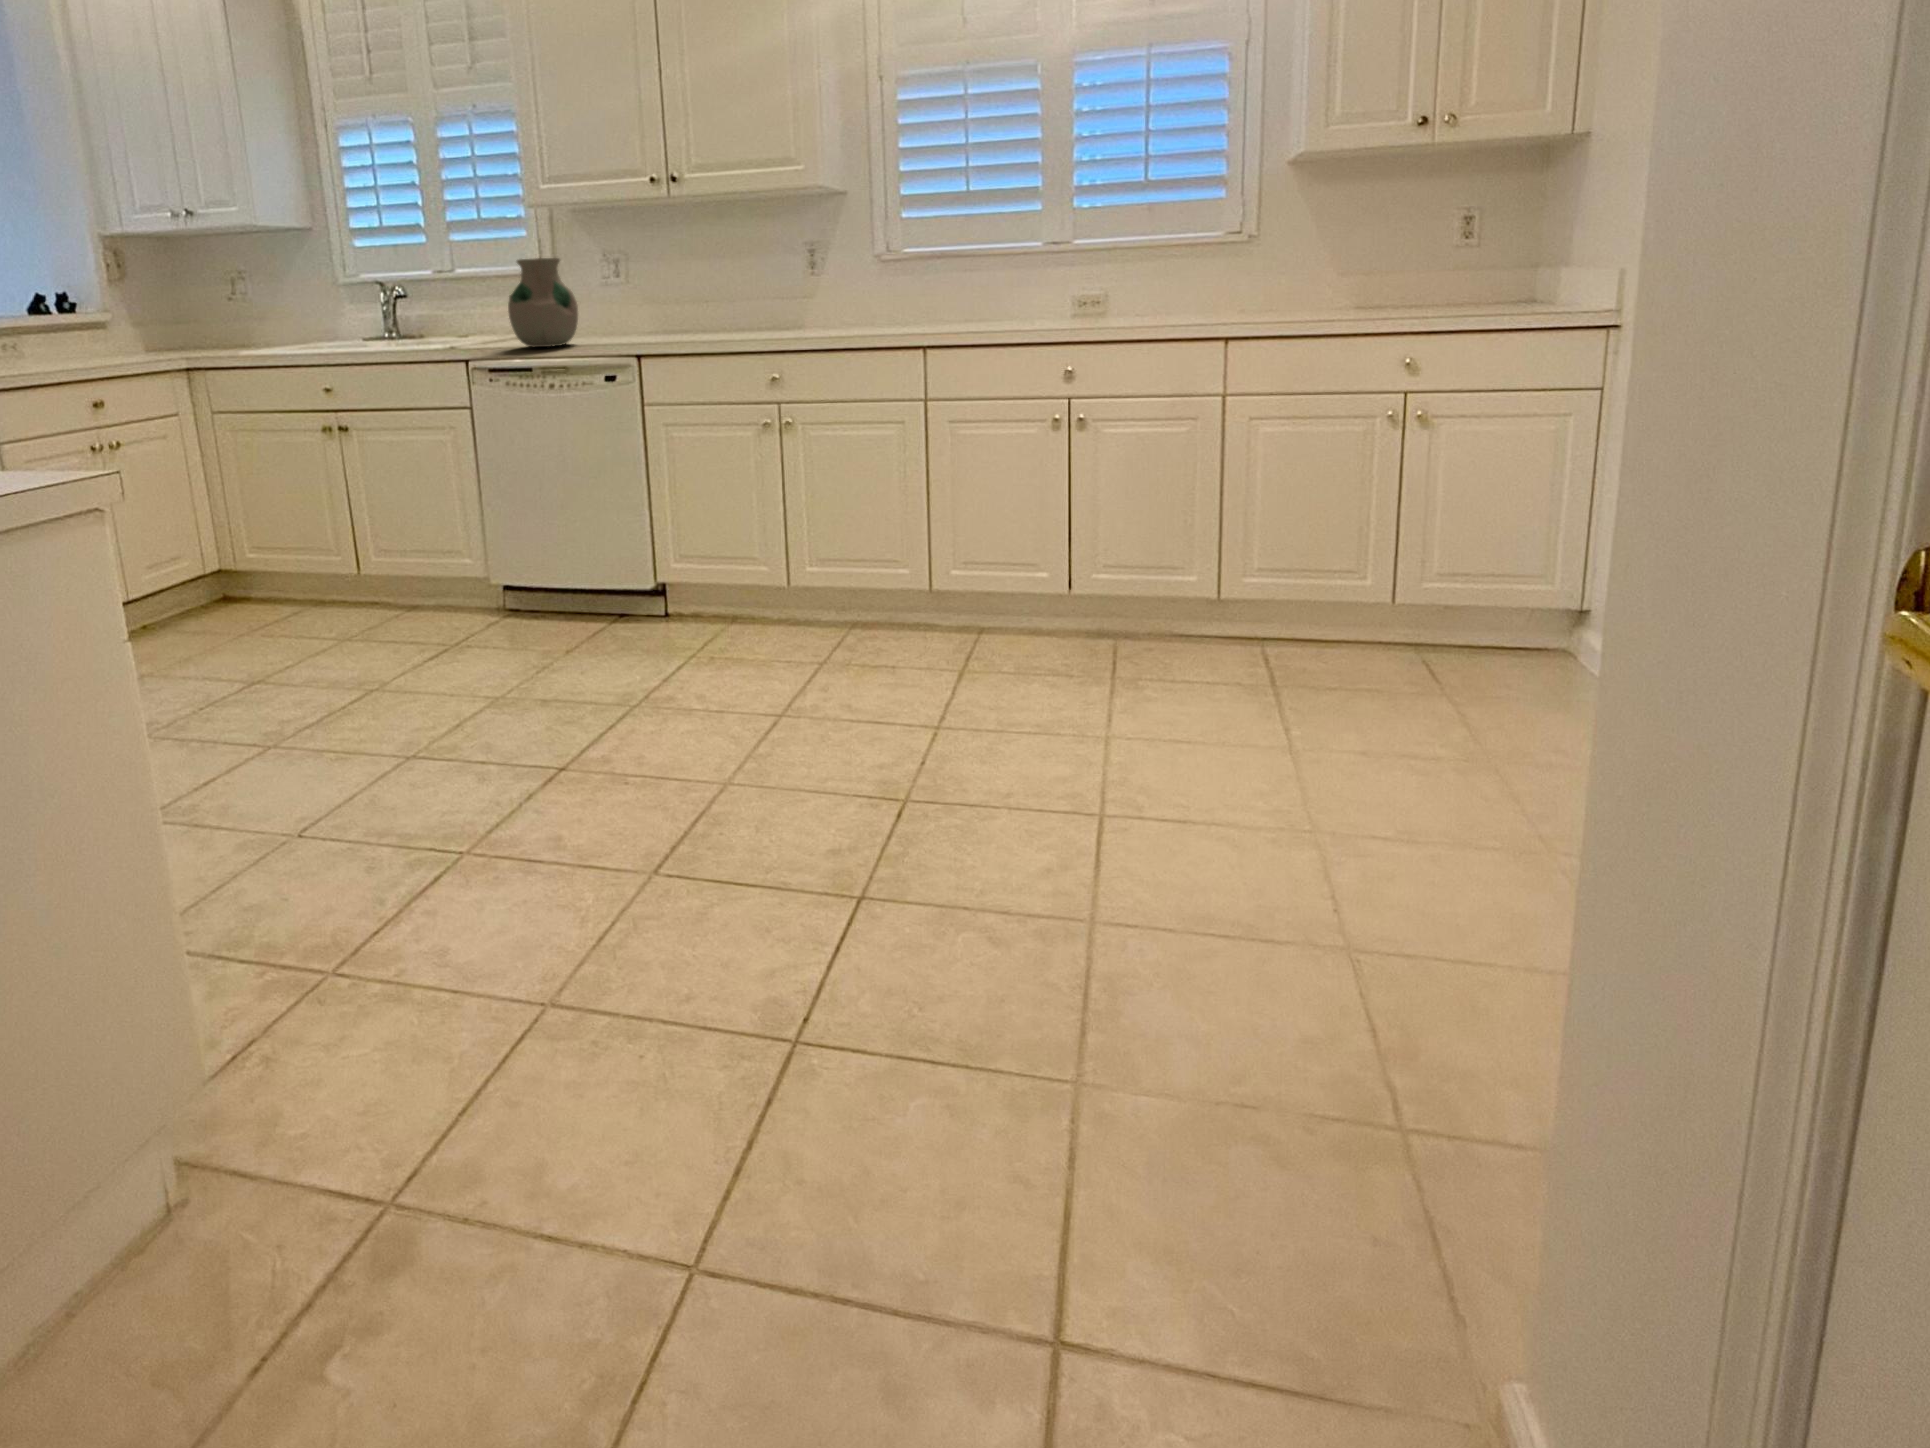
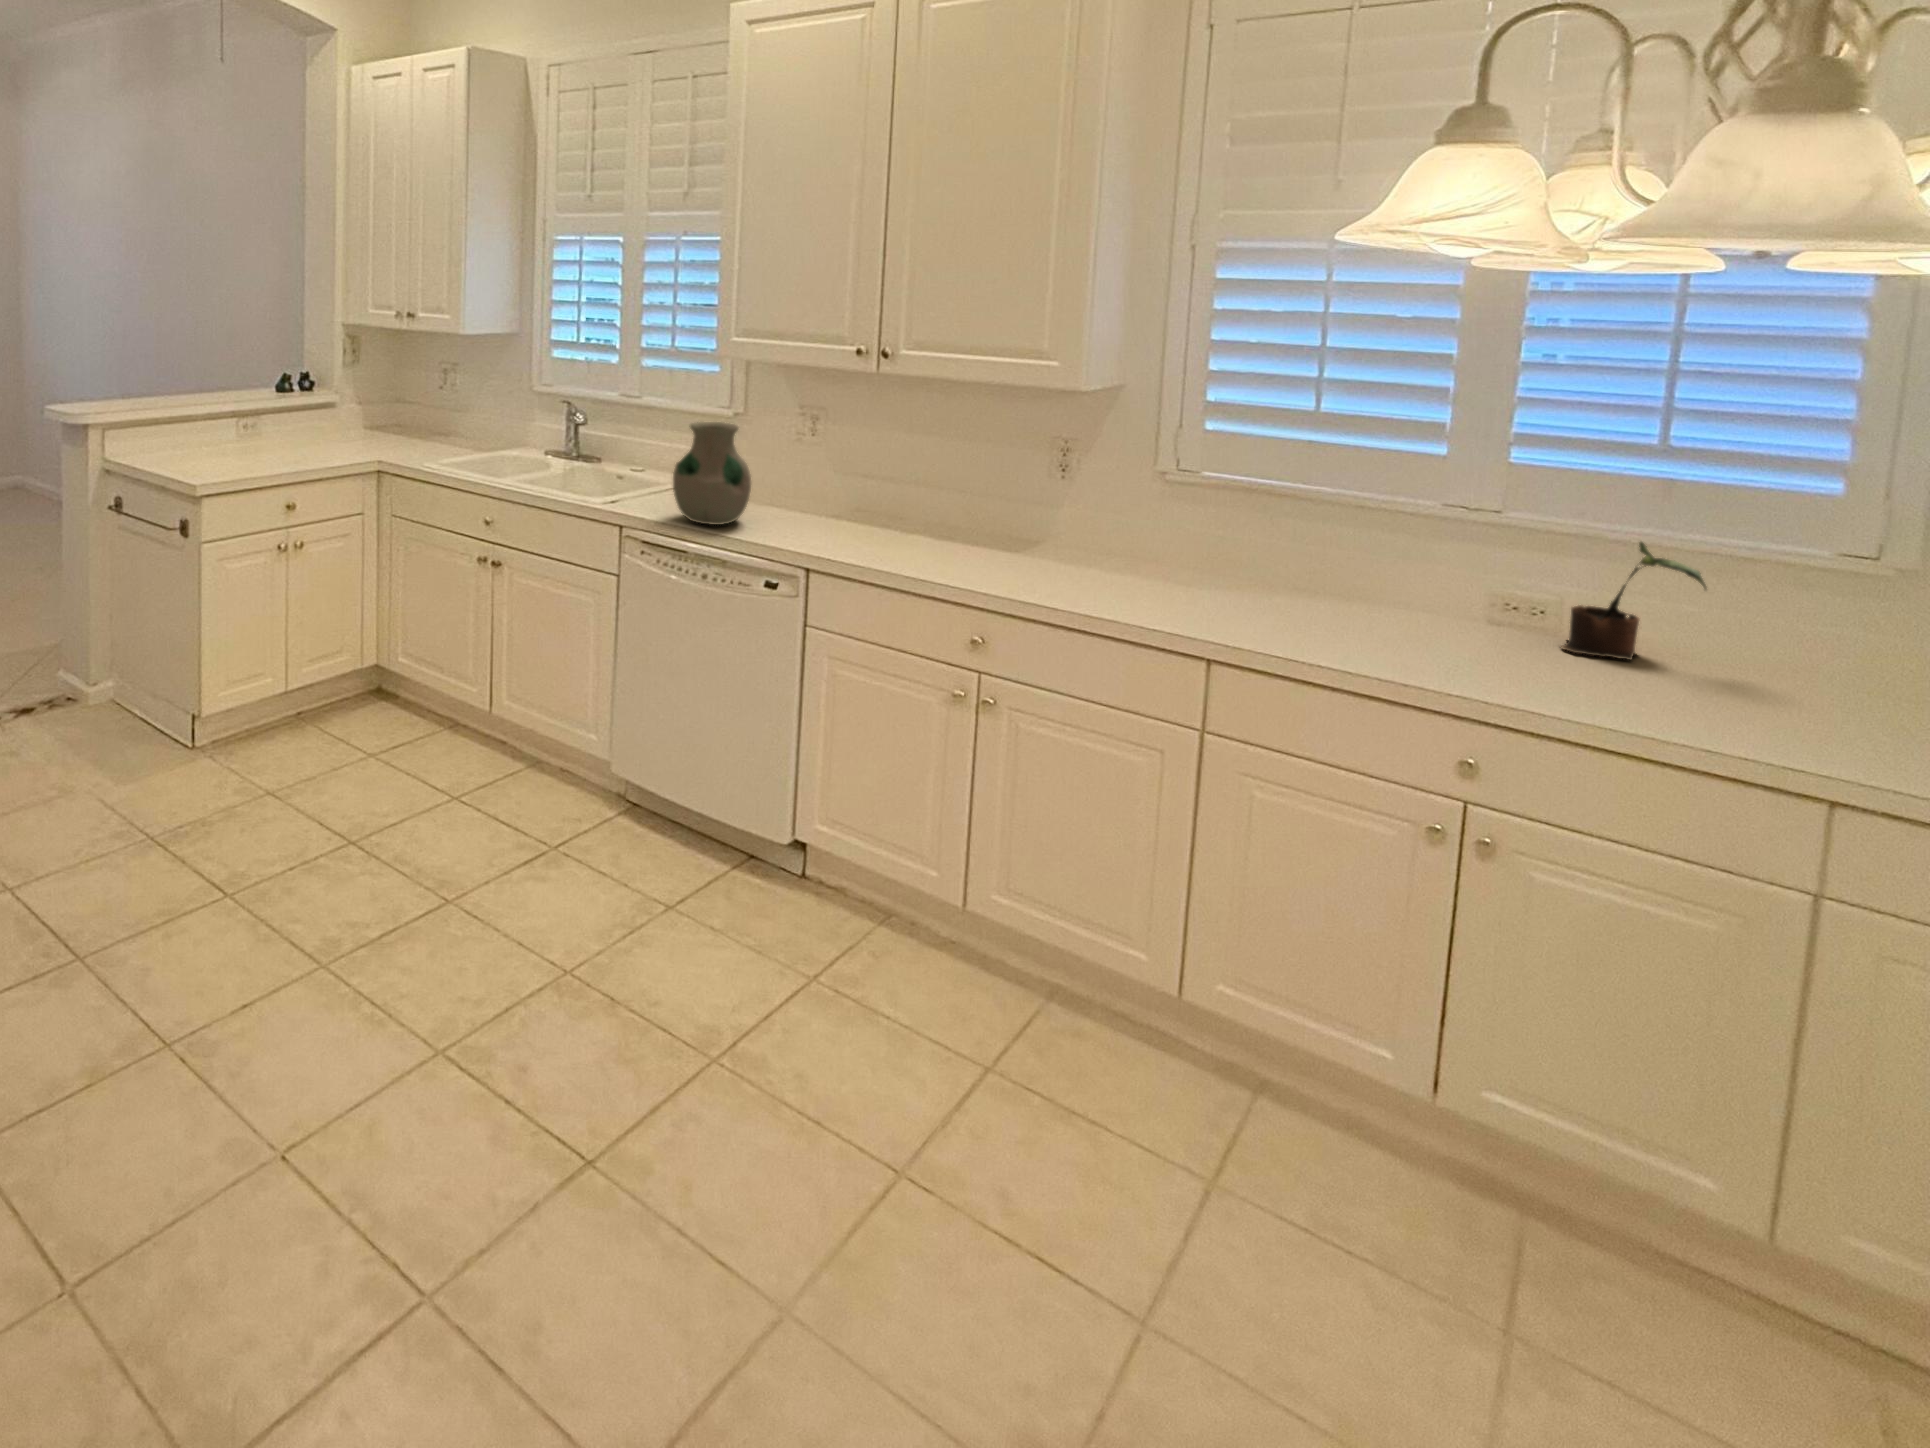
potted plant: none [1105,236,1170,316] -> present [1561,542,1706,660]

